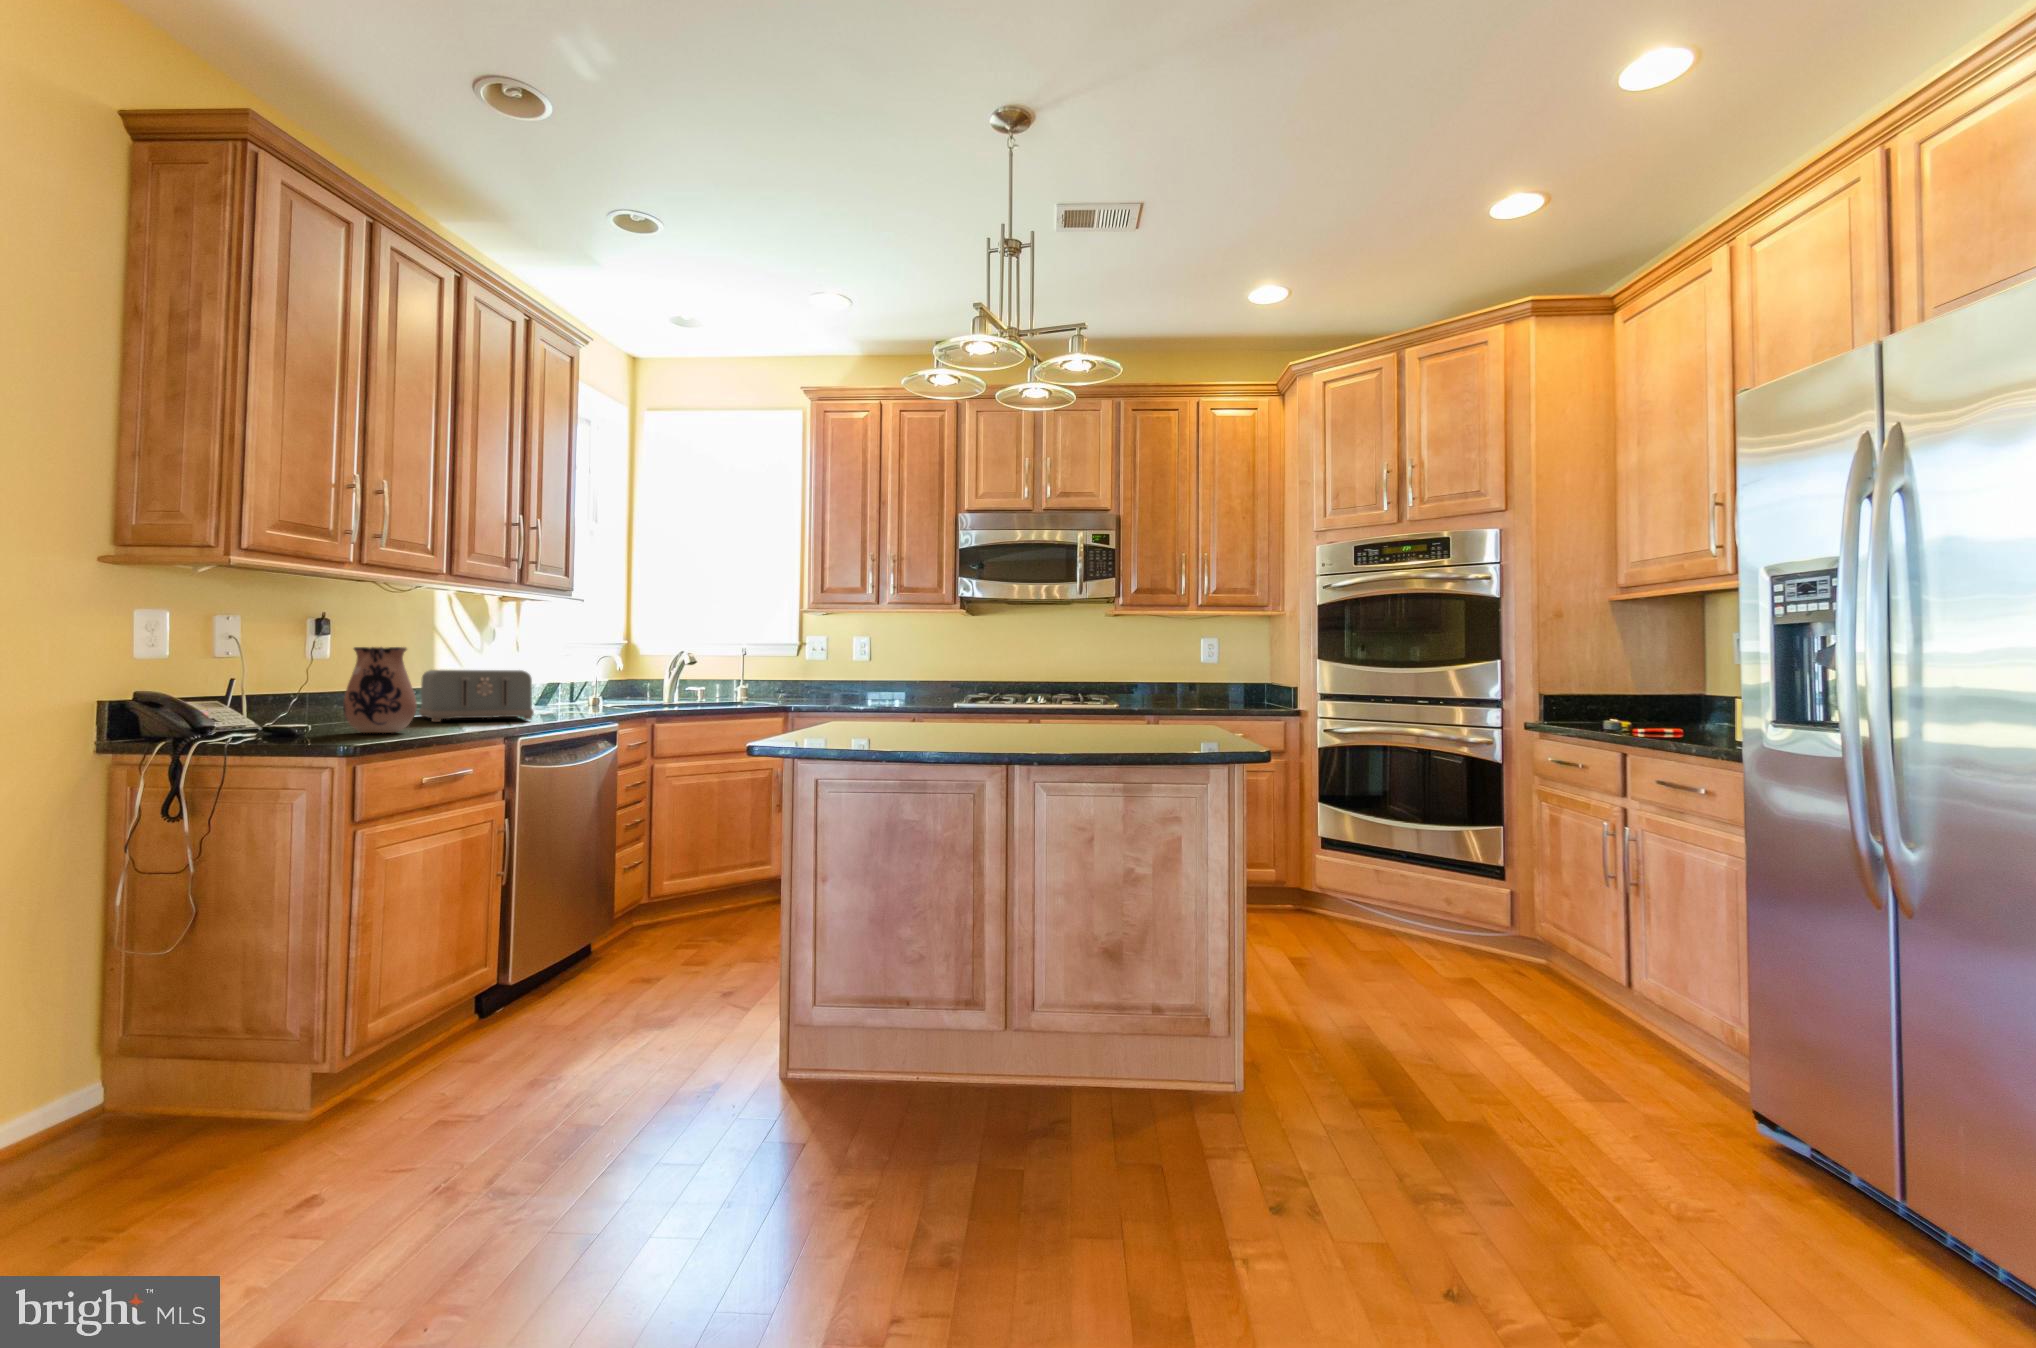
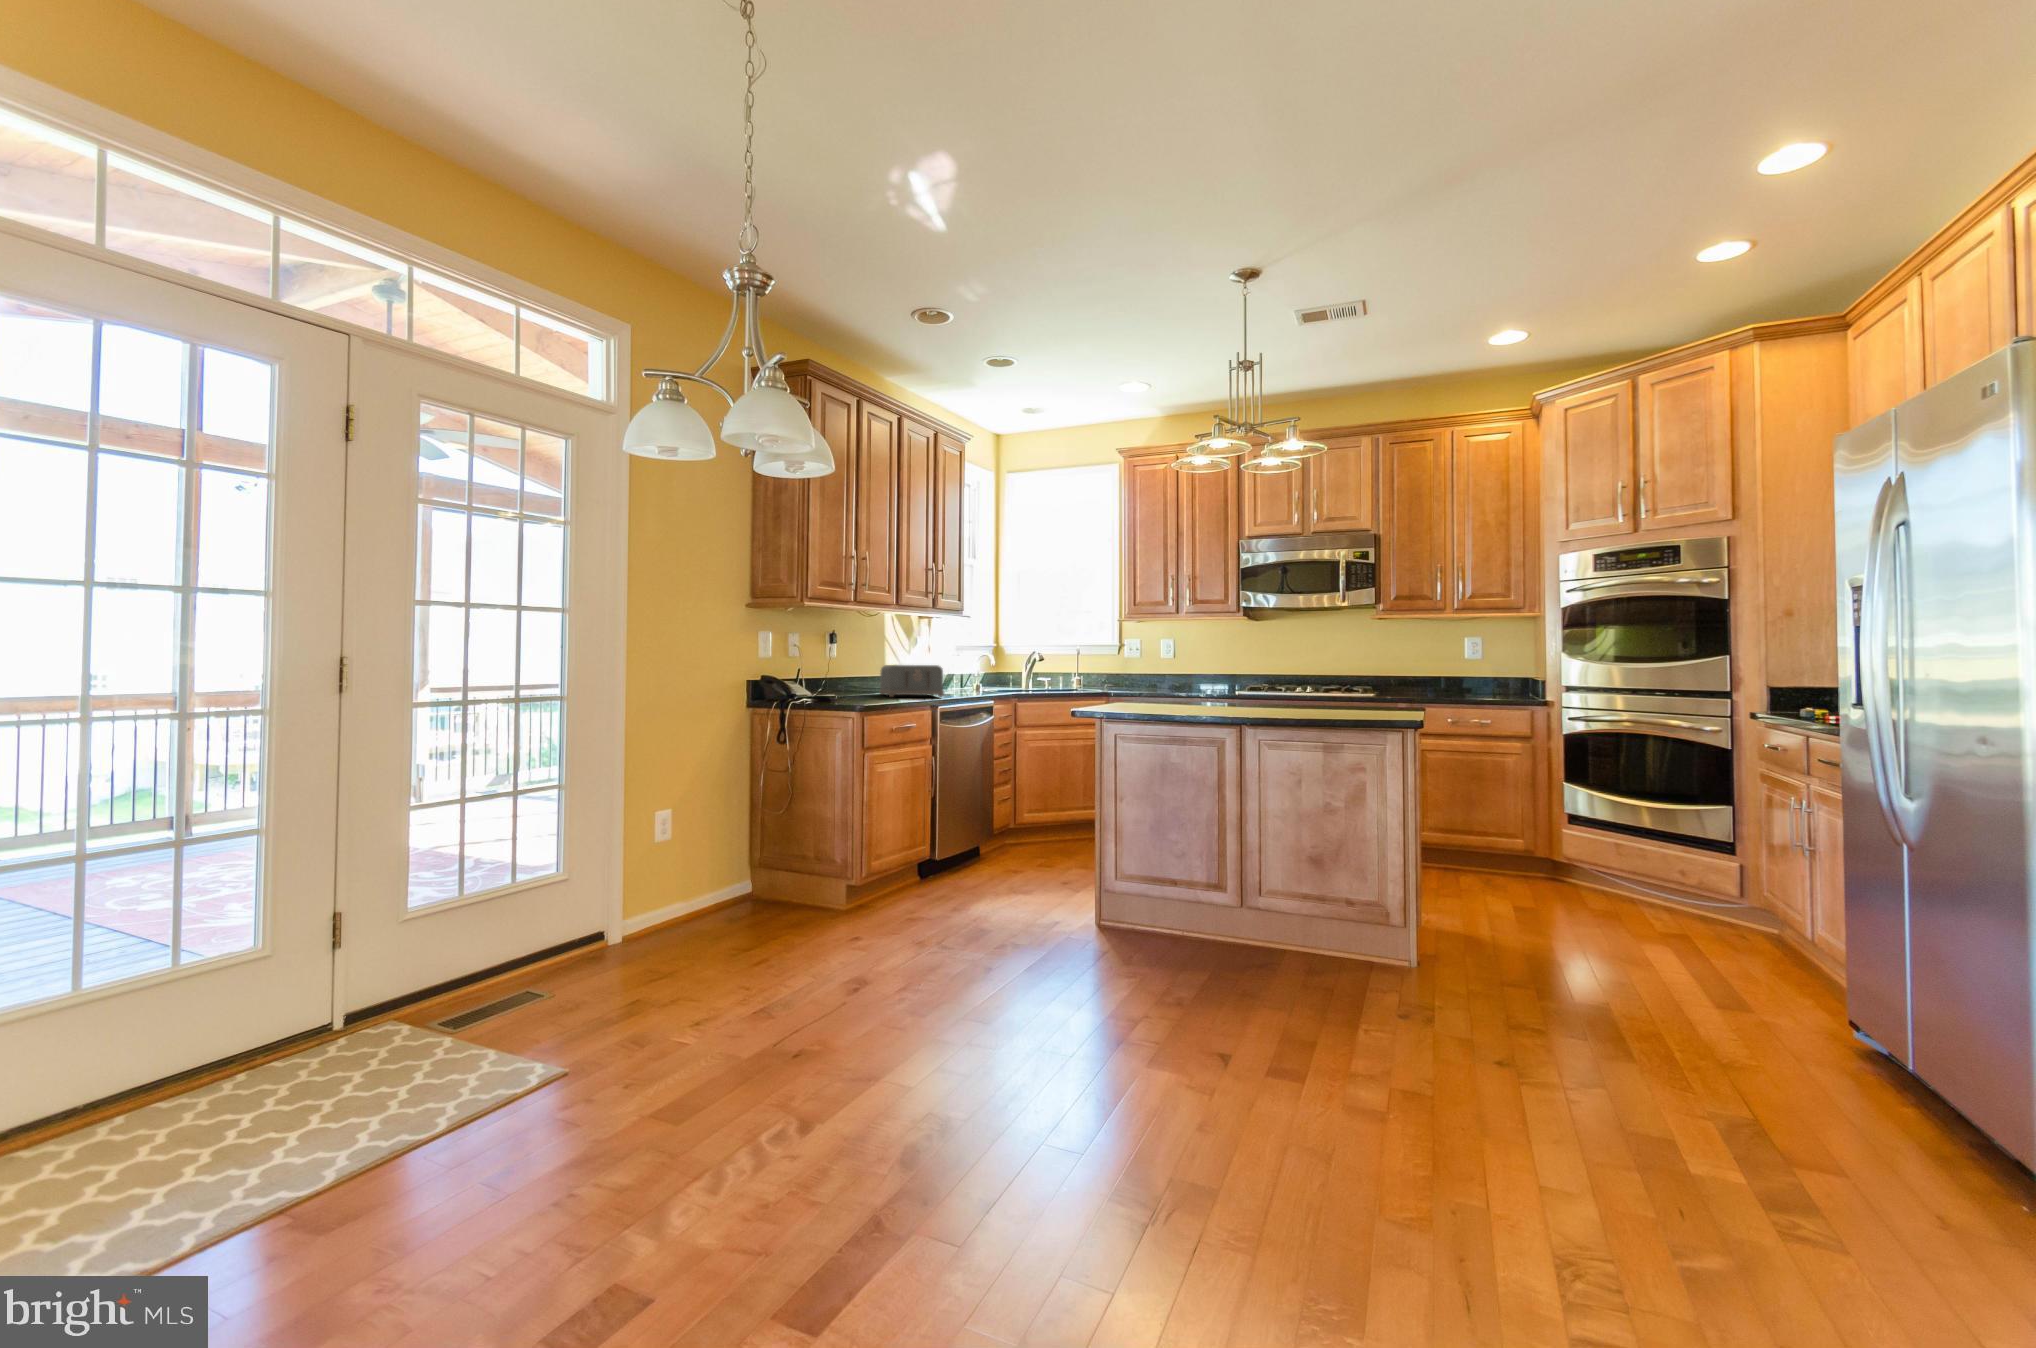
ceramic pitcher: present [343,647,417,733] -> none [851,651,886,701]

